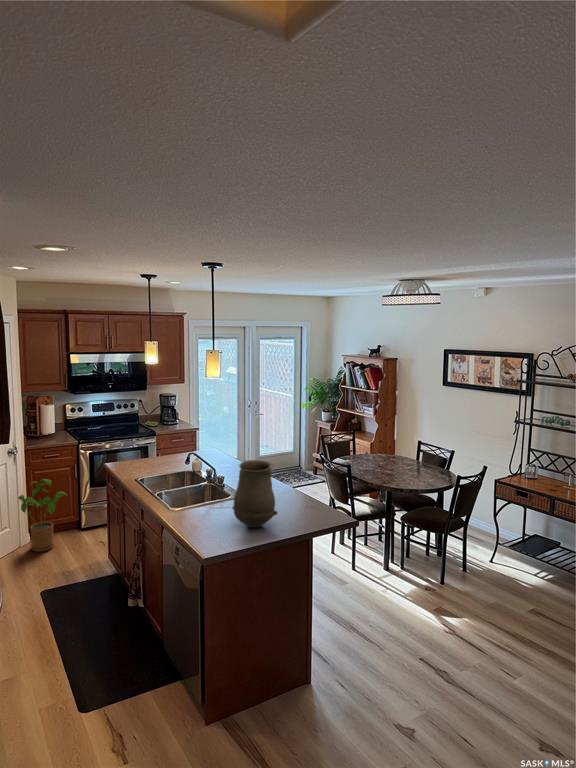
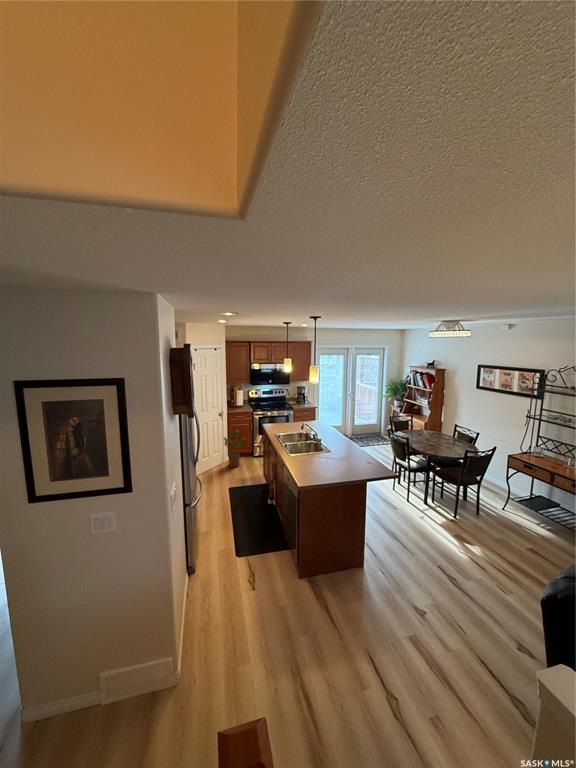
vase: present [232,460,278,528] -> none [327,431,352,469]

